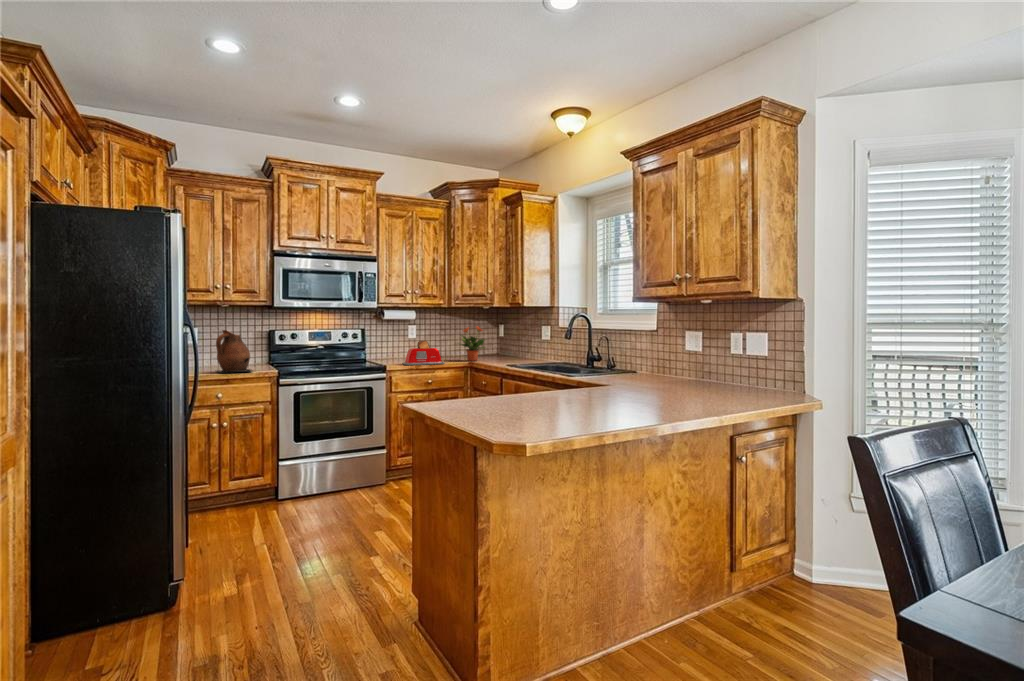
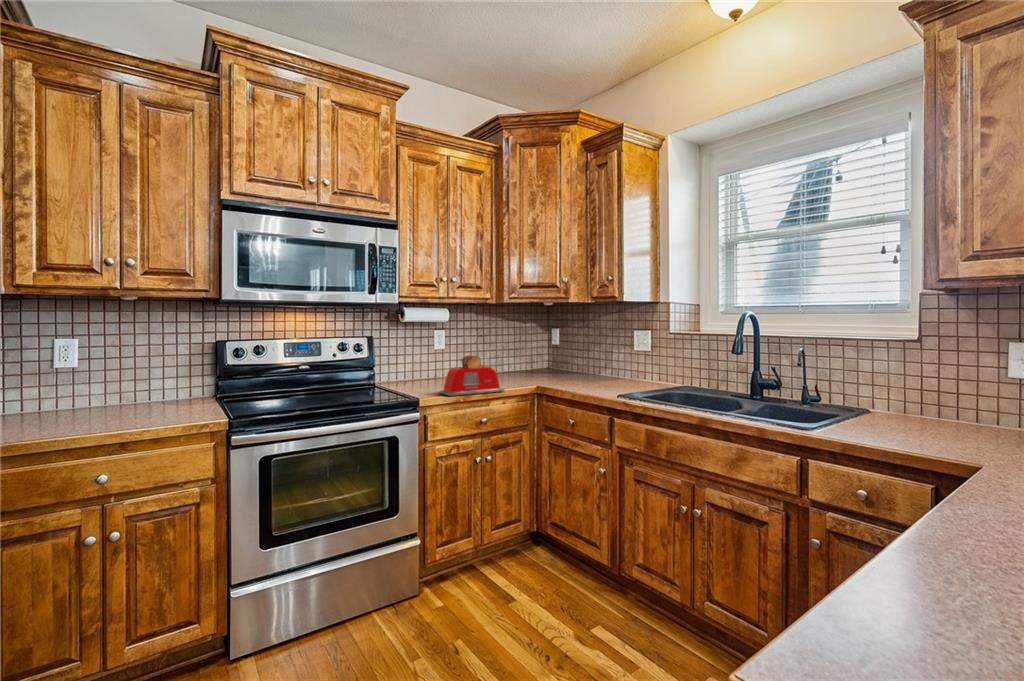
potted plant: present [461,327,485,361] -> none [511,332,553,383]
ceramic pitcher: present [216,330,253,372] -> none [92,345,177,431]

